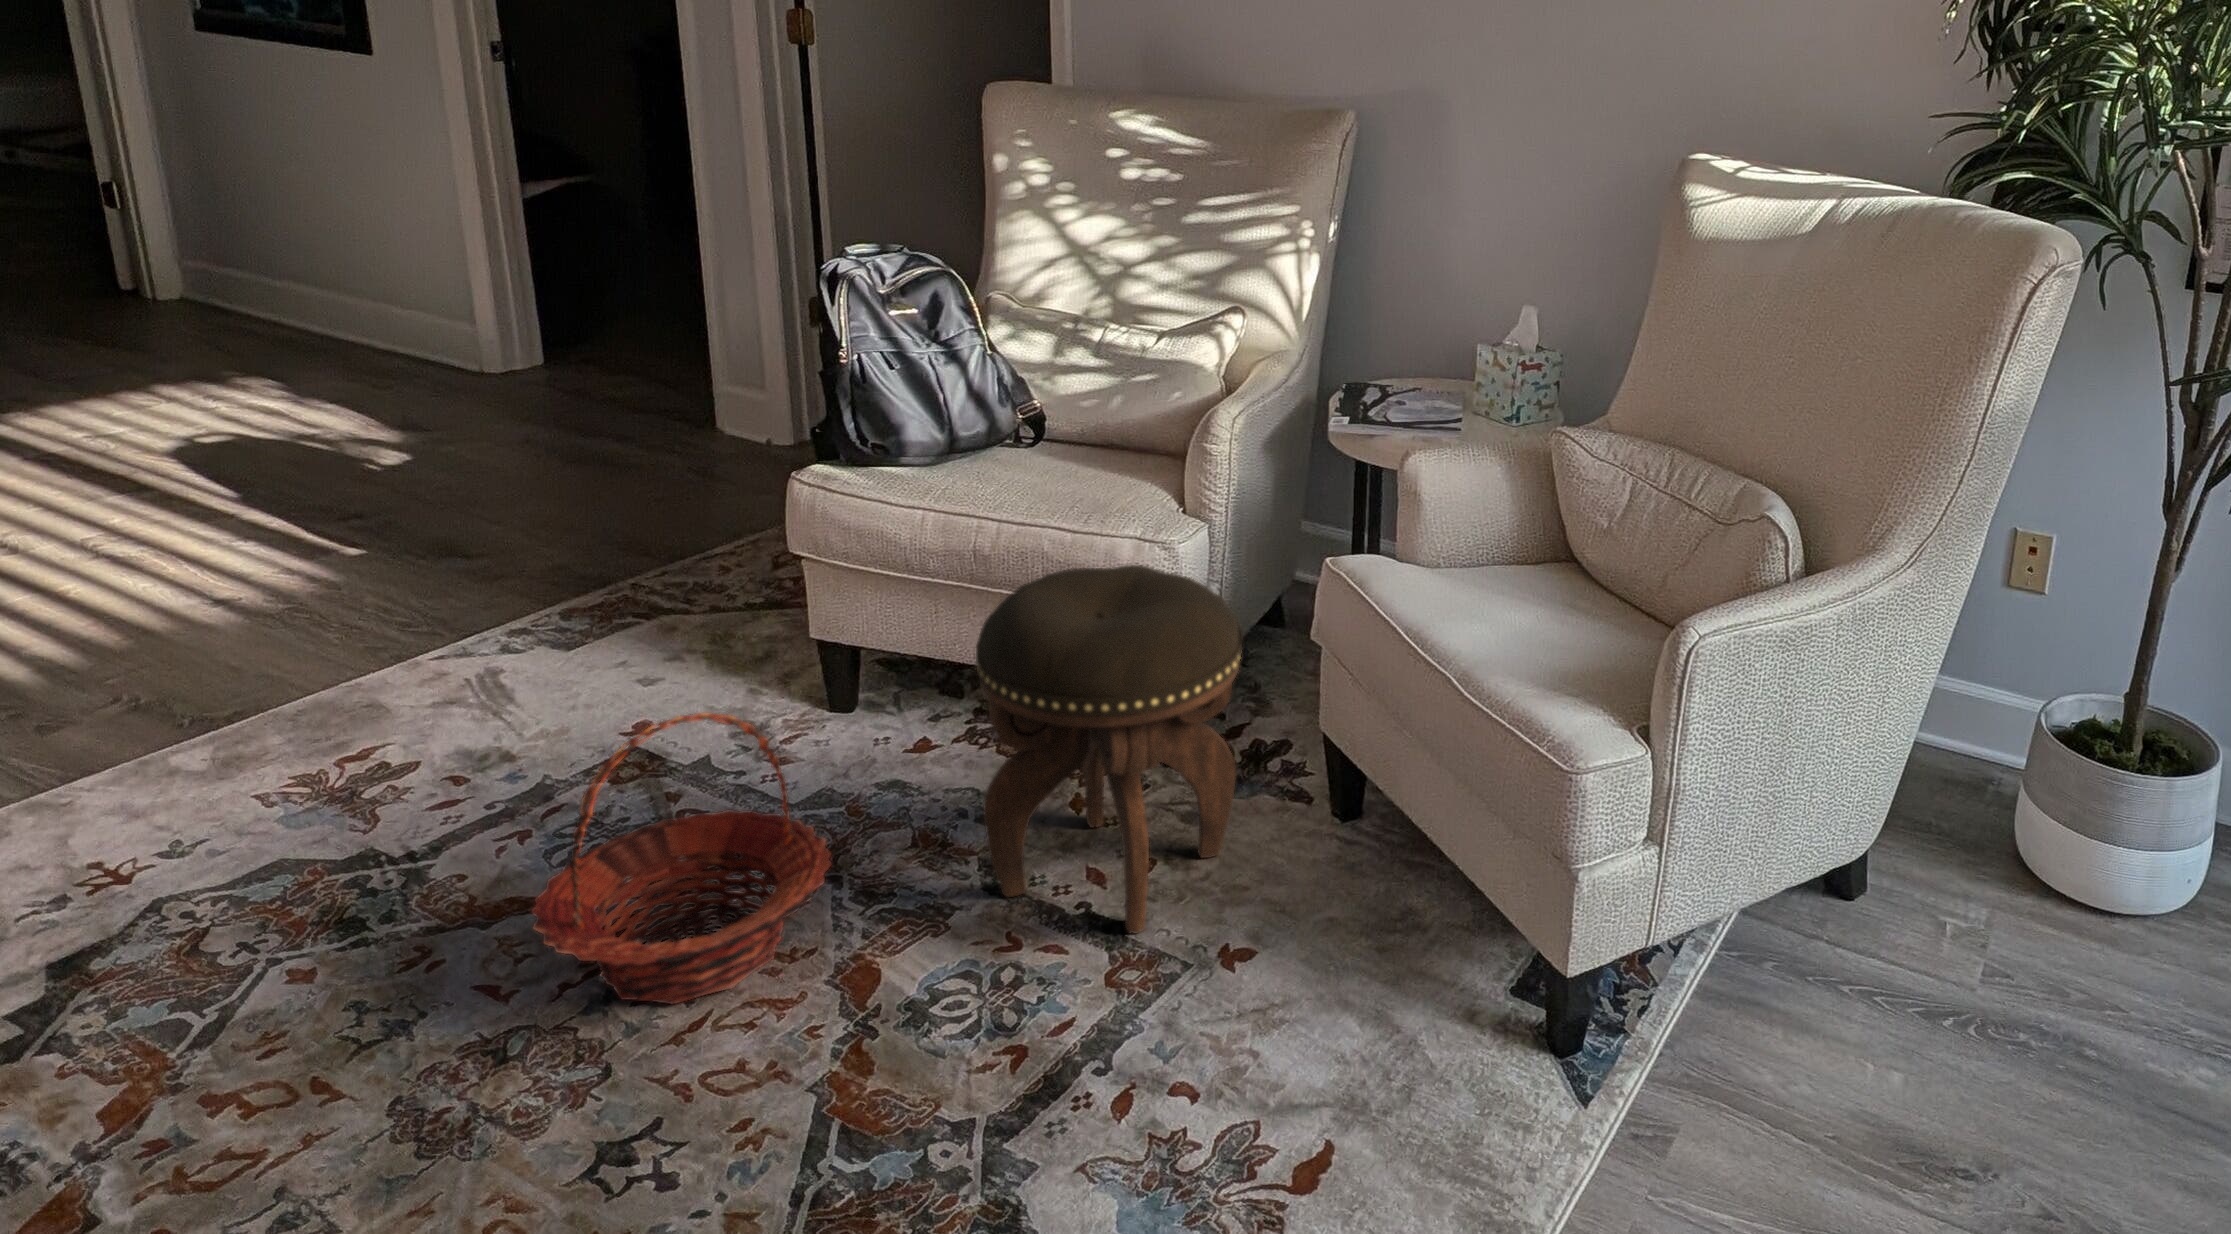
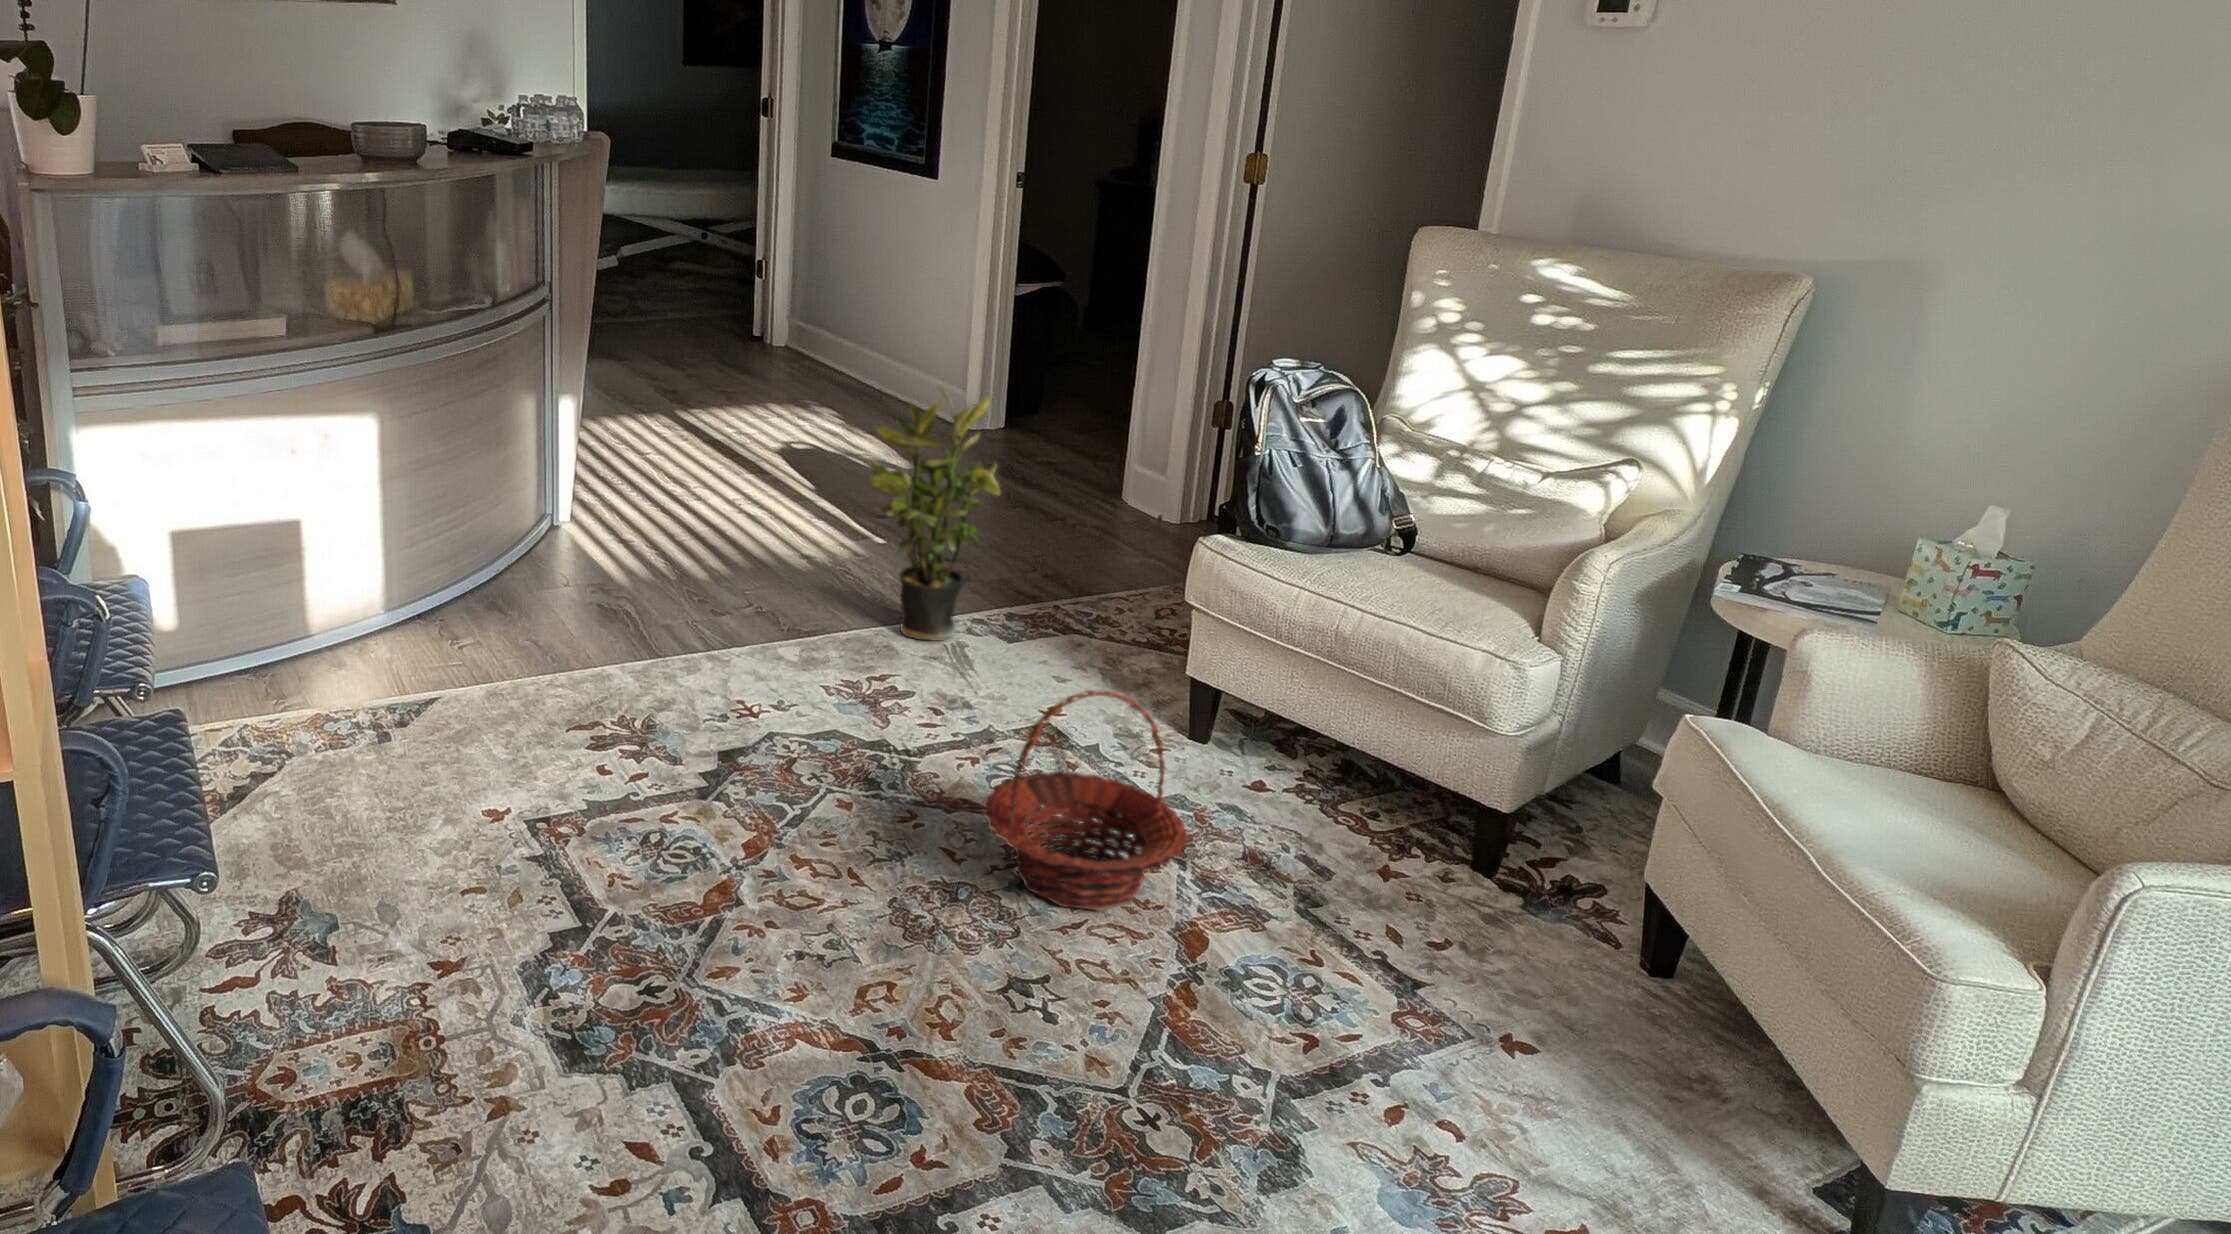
potted plant: none [267,339,506,688] -> present [870,389,1001,641]
footstool: present [976,565,1243,933] -> none [1312,657,1582,997]

